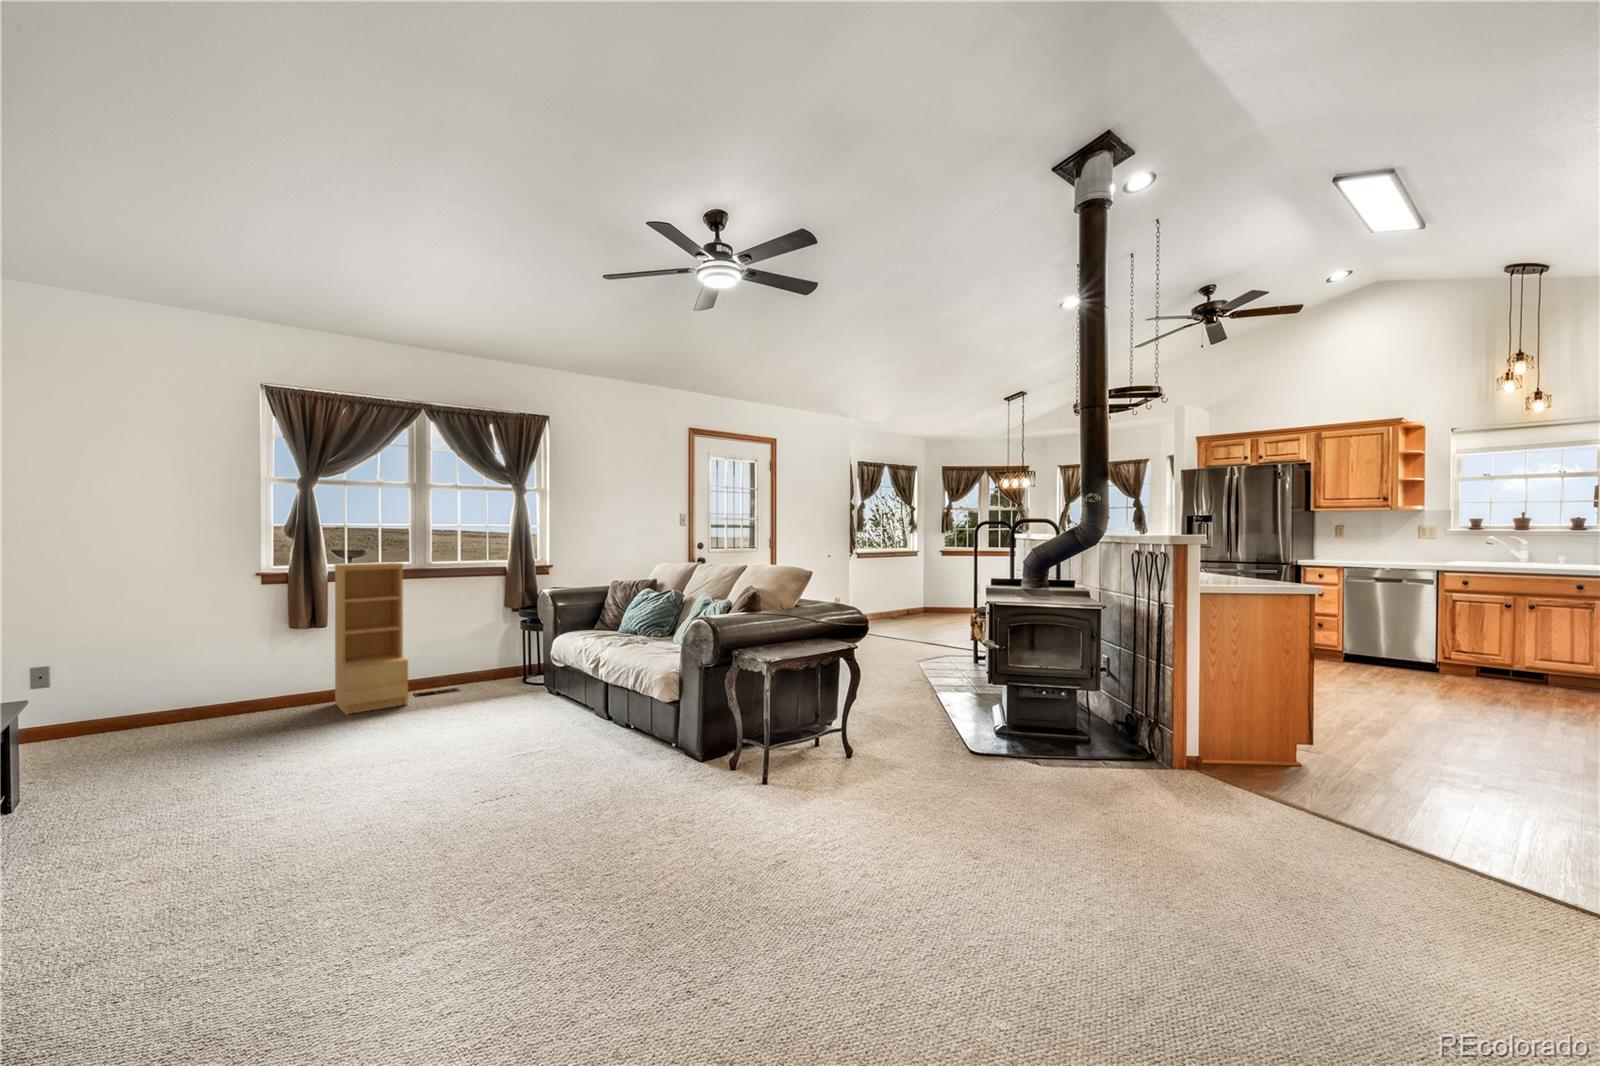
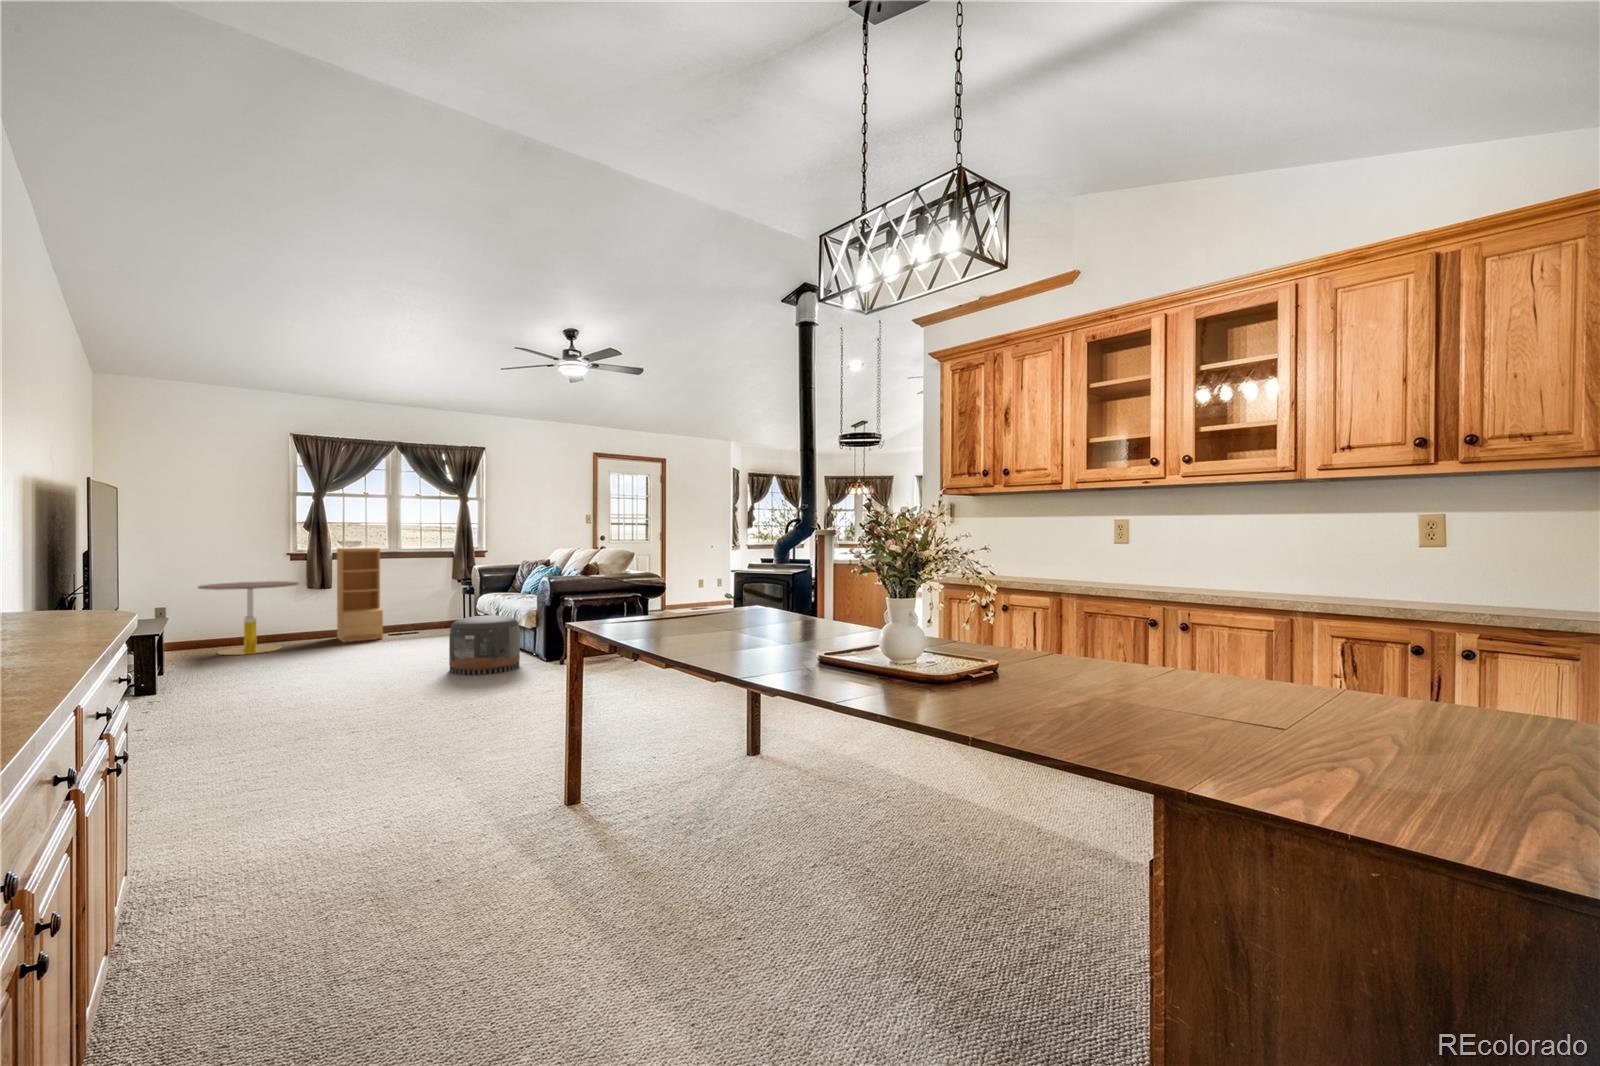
side table: none [92,619,272,752] -> present [198,581,299,655]
pouf: none [550,685,670,808] -> present [449,615,520,675]

